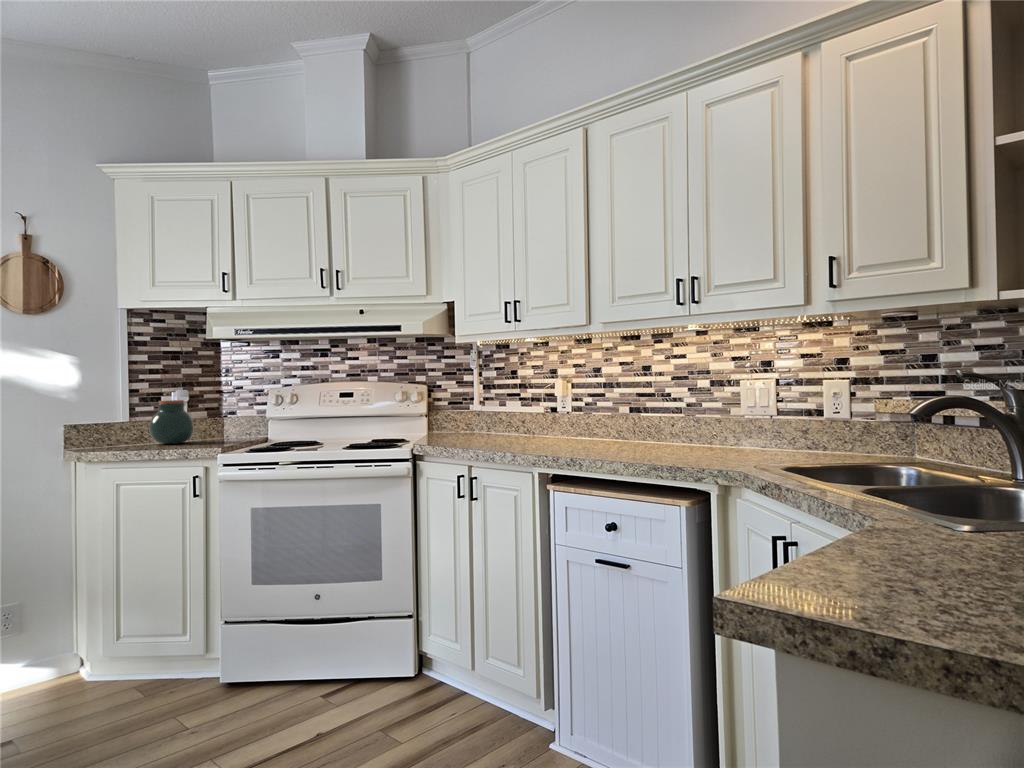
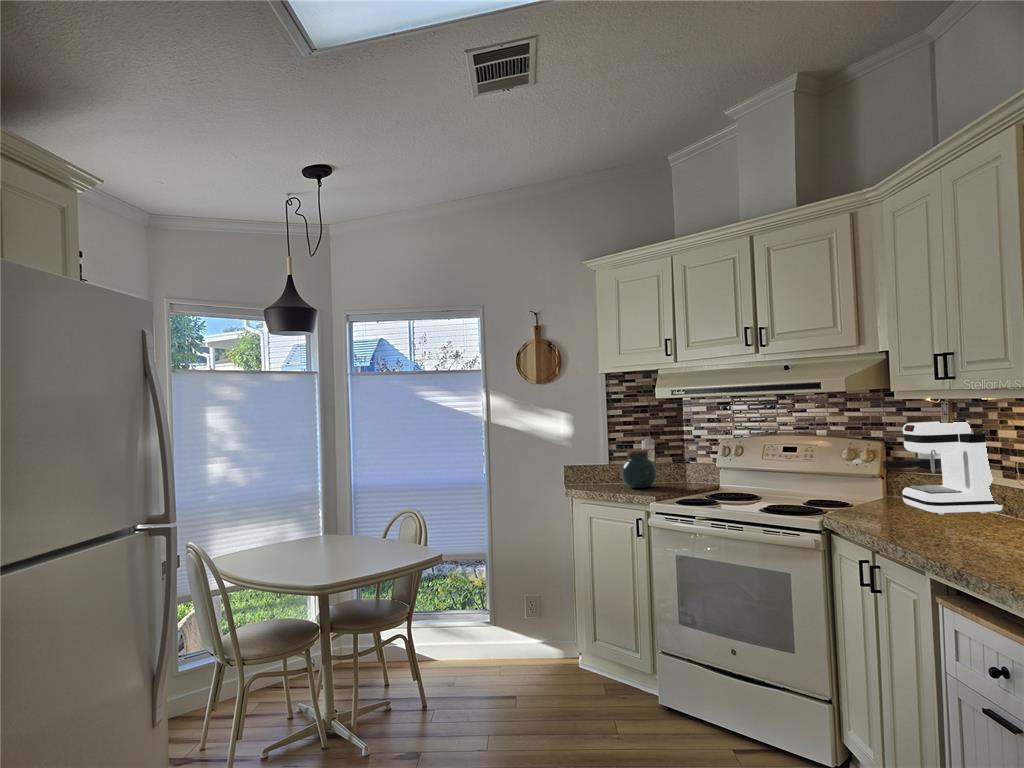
coffee maker: none [434,366,513,439] -> present [883,422,1002,515]

